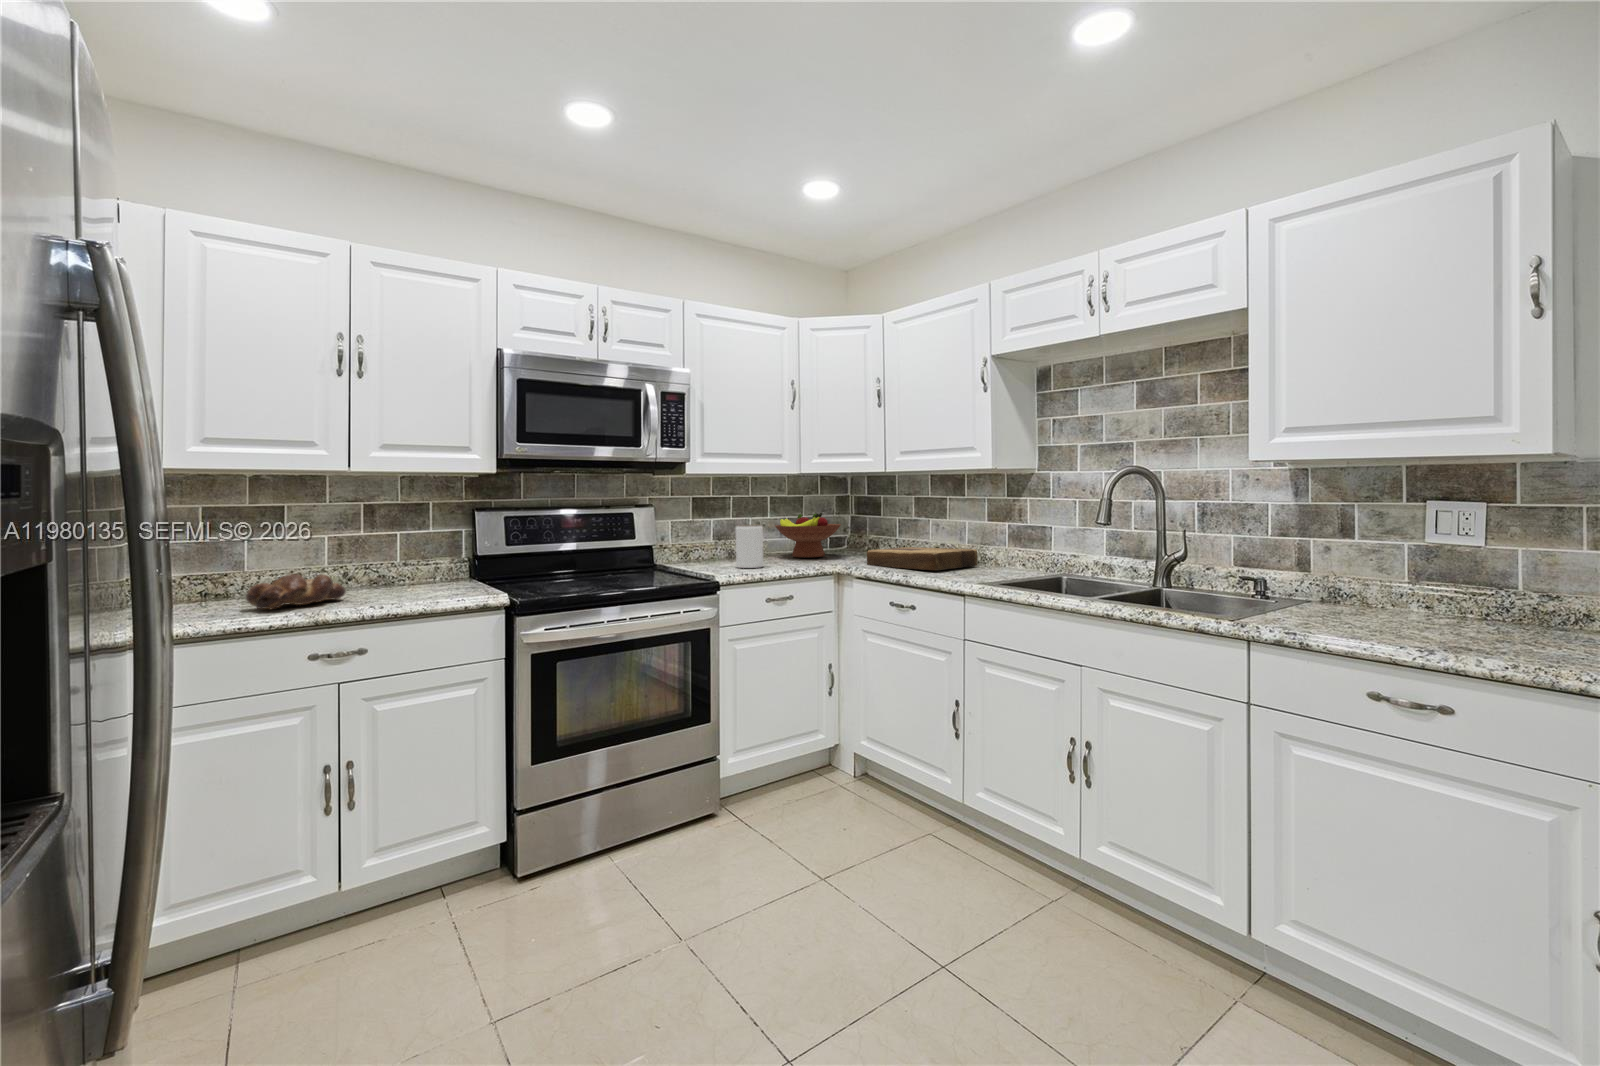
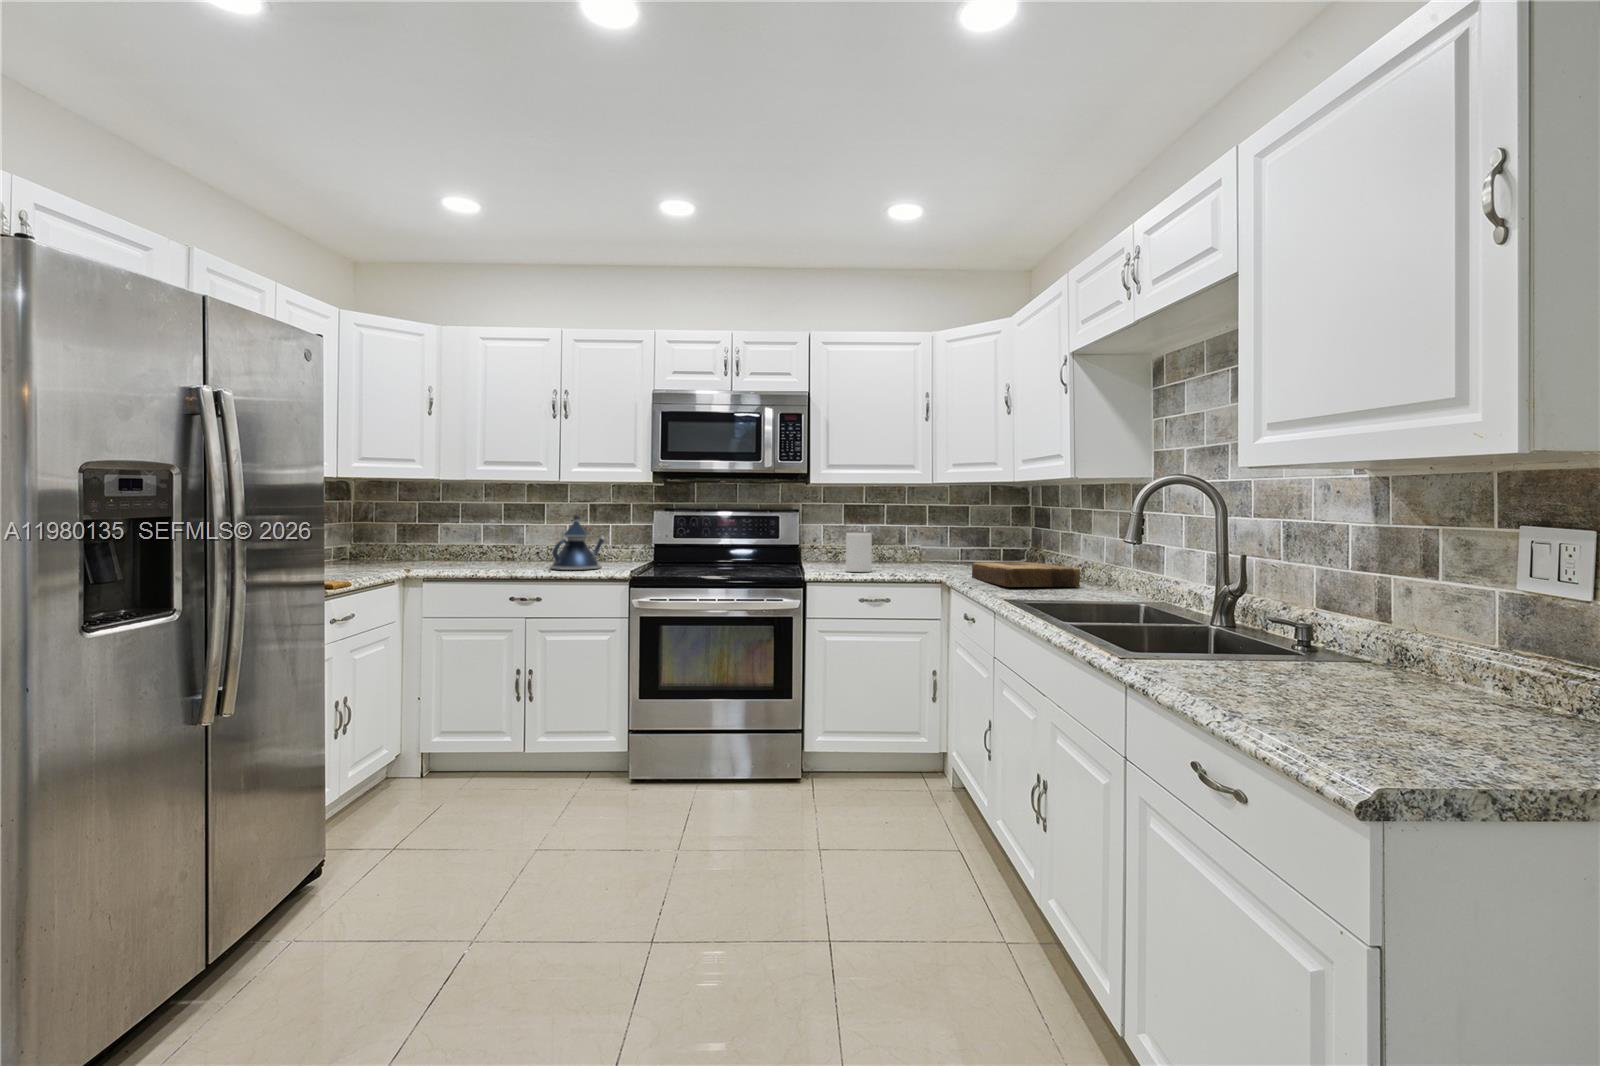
fruit bowl: present [775,513,841,558] -> none [911,523,979,567]
teapot: none [374,517,449,593] -> present [550,515,606,570]
bread loaf: present [246,574,346,609] -> none [459,551,523,573]

